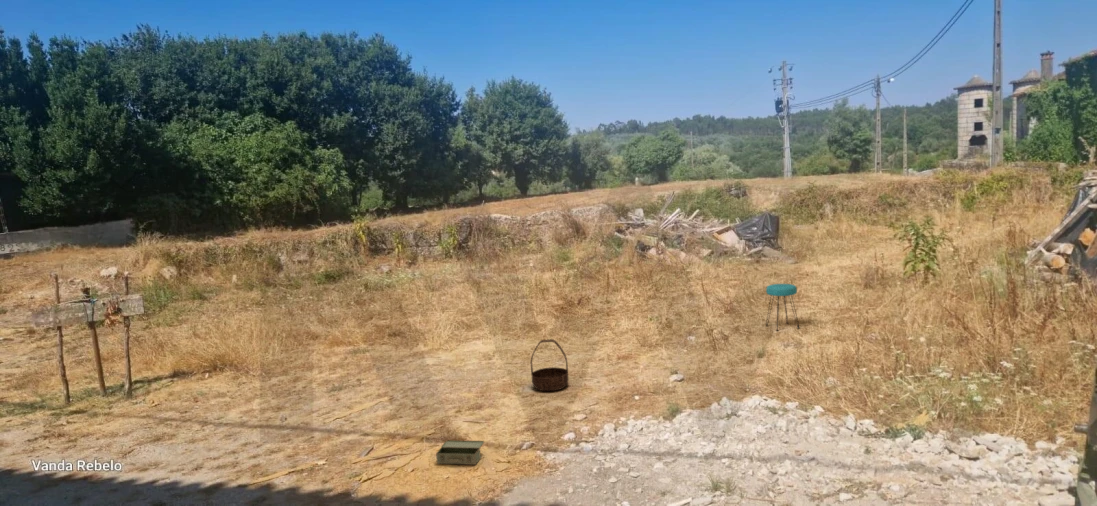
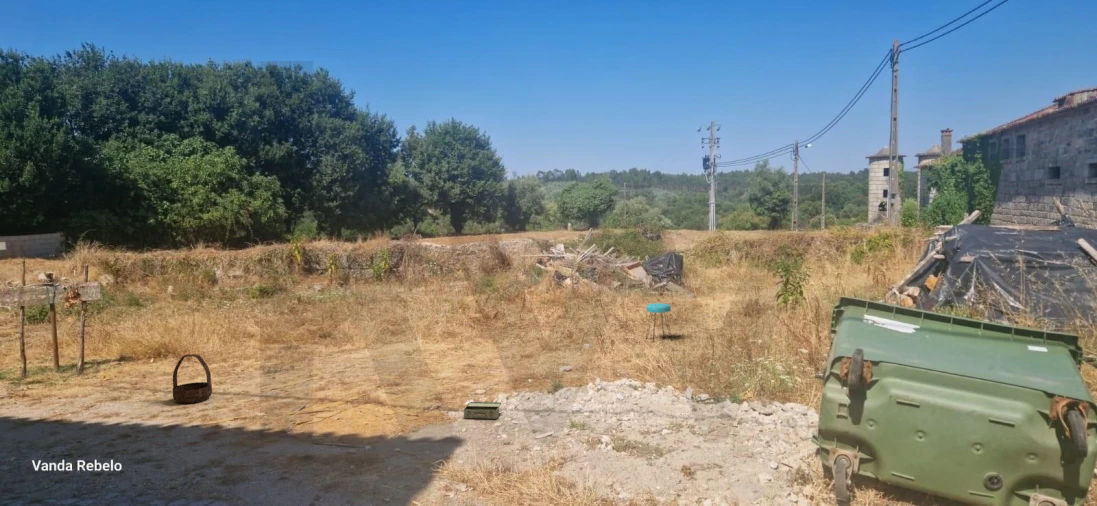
basket: present [531,339,568,391] -> present [173,354,212,403]
toolbox: present [436,440,484,465] -> present [464,402,501,419]

